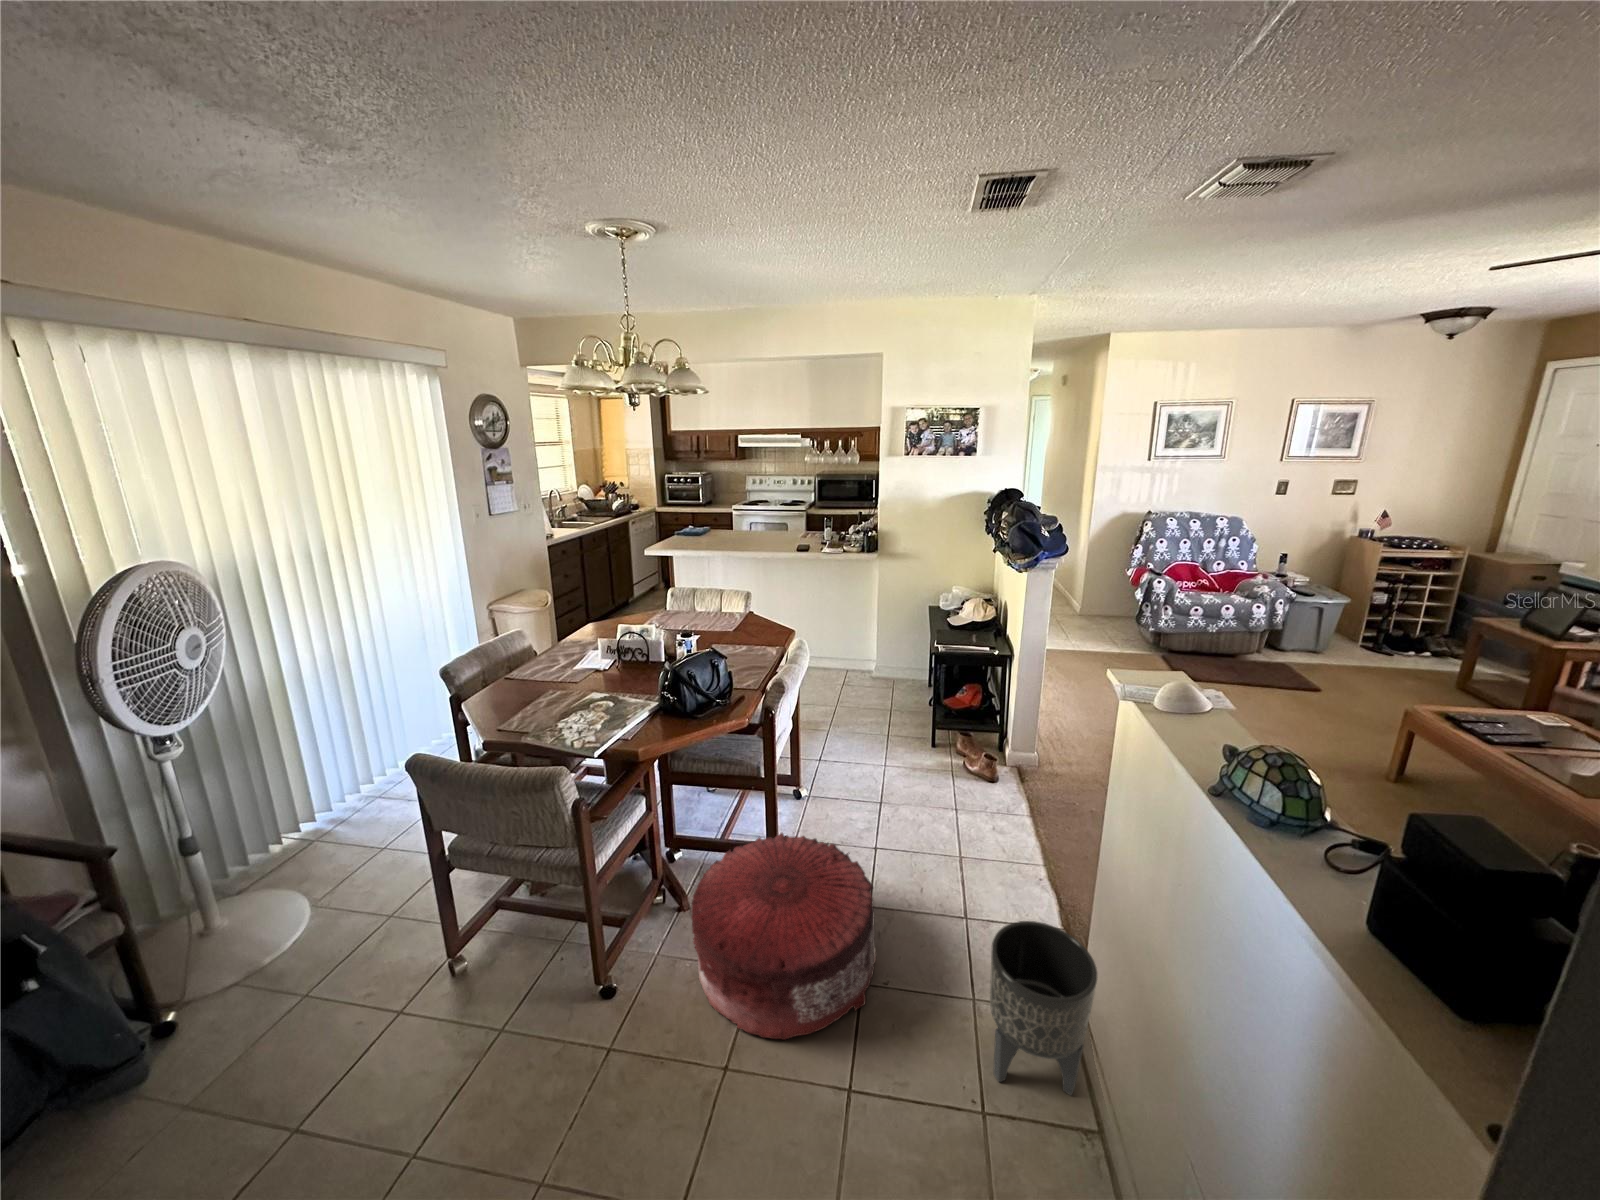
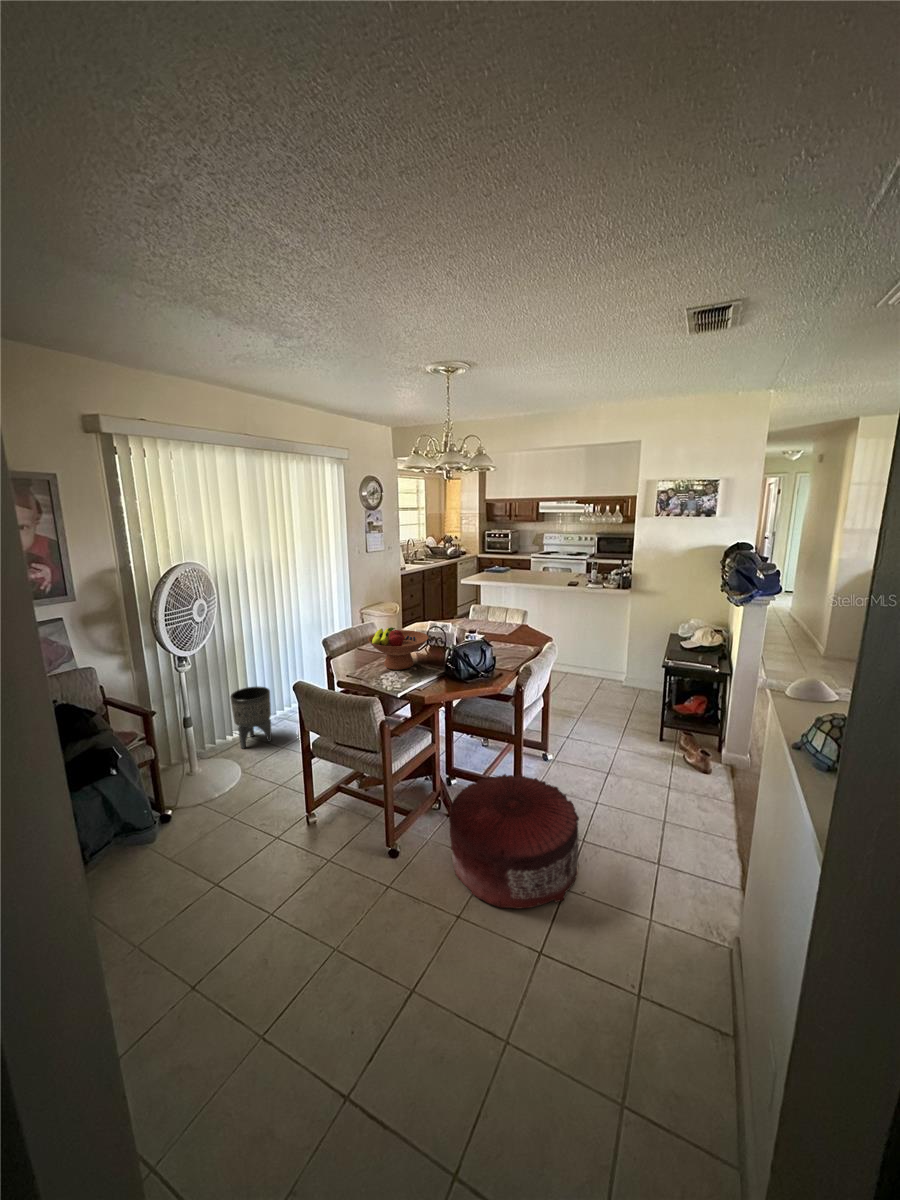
fruit bowl: none [528,644,628,710] -> present [368,627,428,670]
planter: present [990,921,1098,1095] -> present [230,686,272,748]

